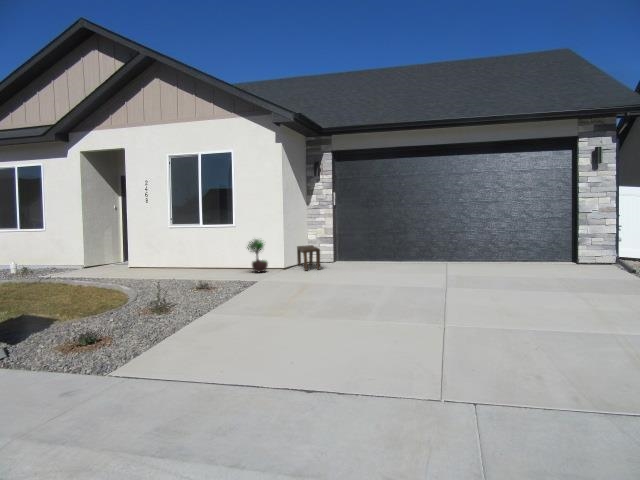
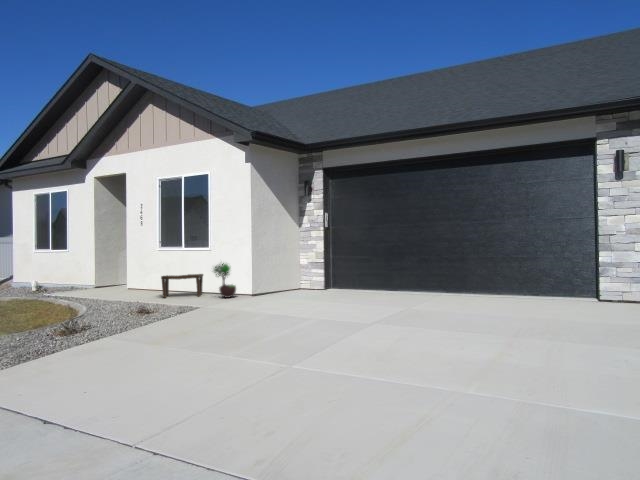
bench: present [297,245,320,271] -> present [161,274,203,298]

